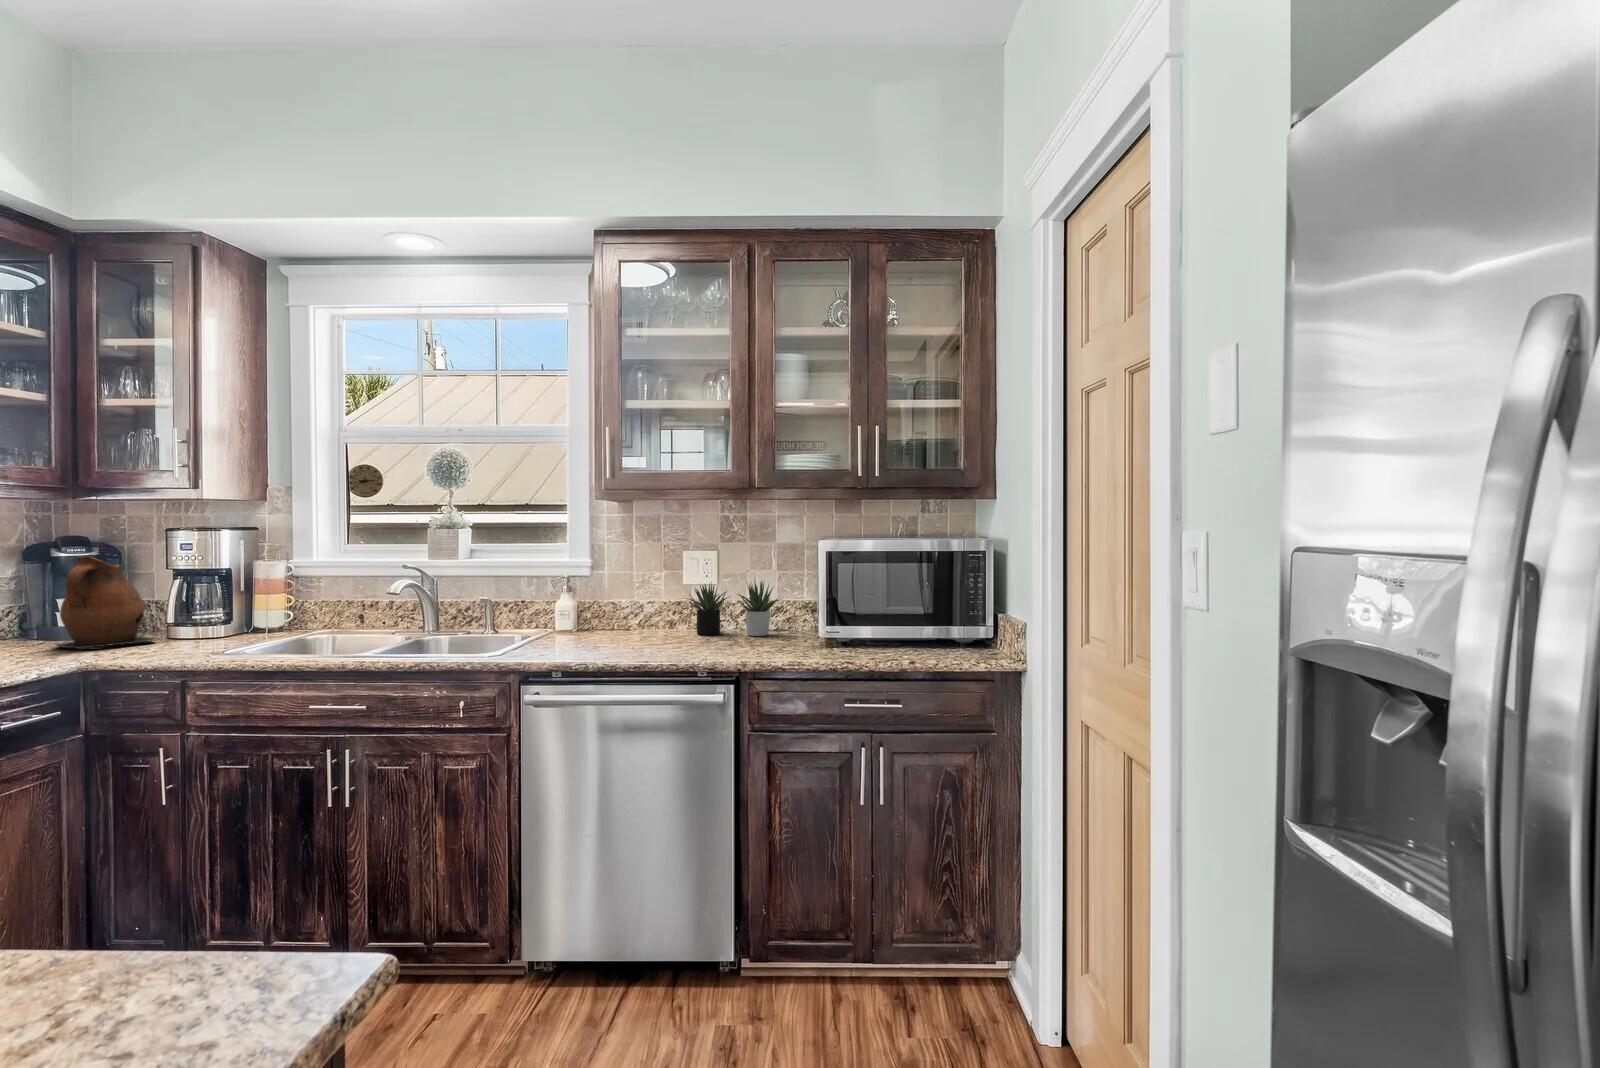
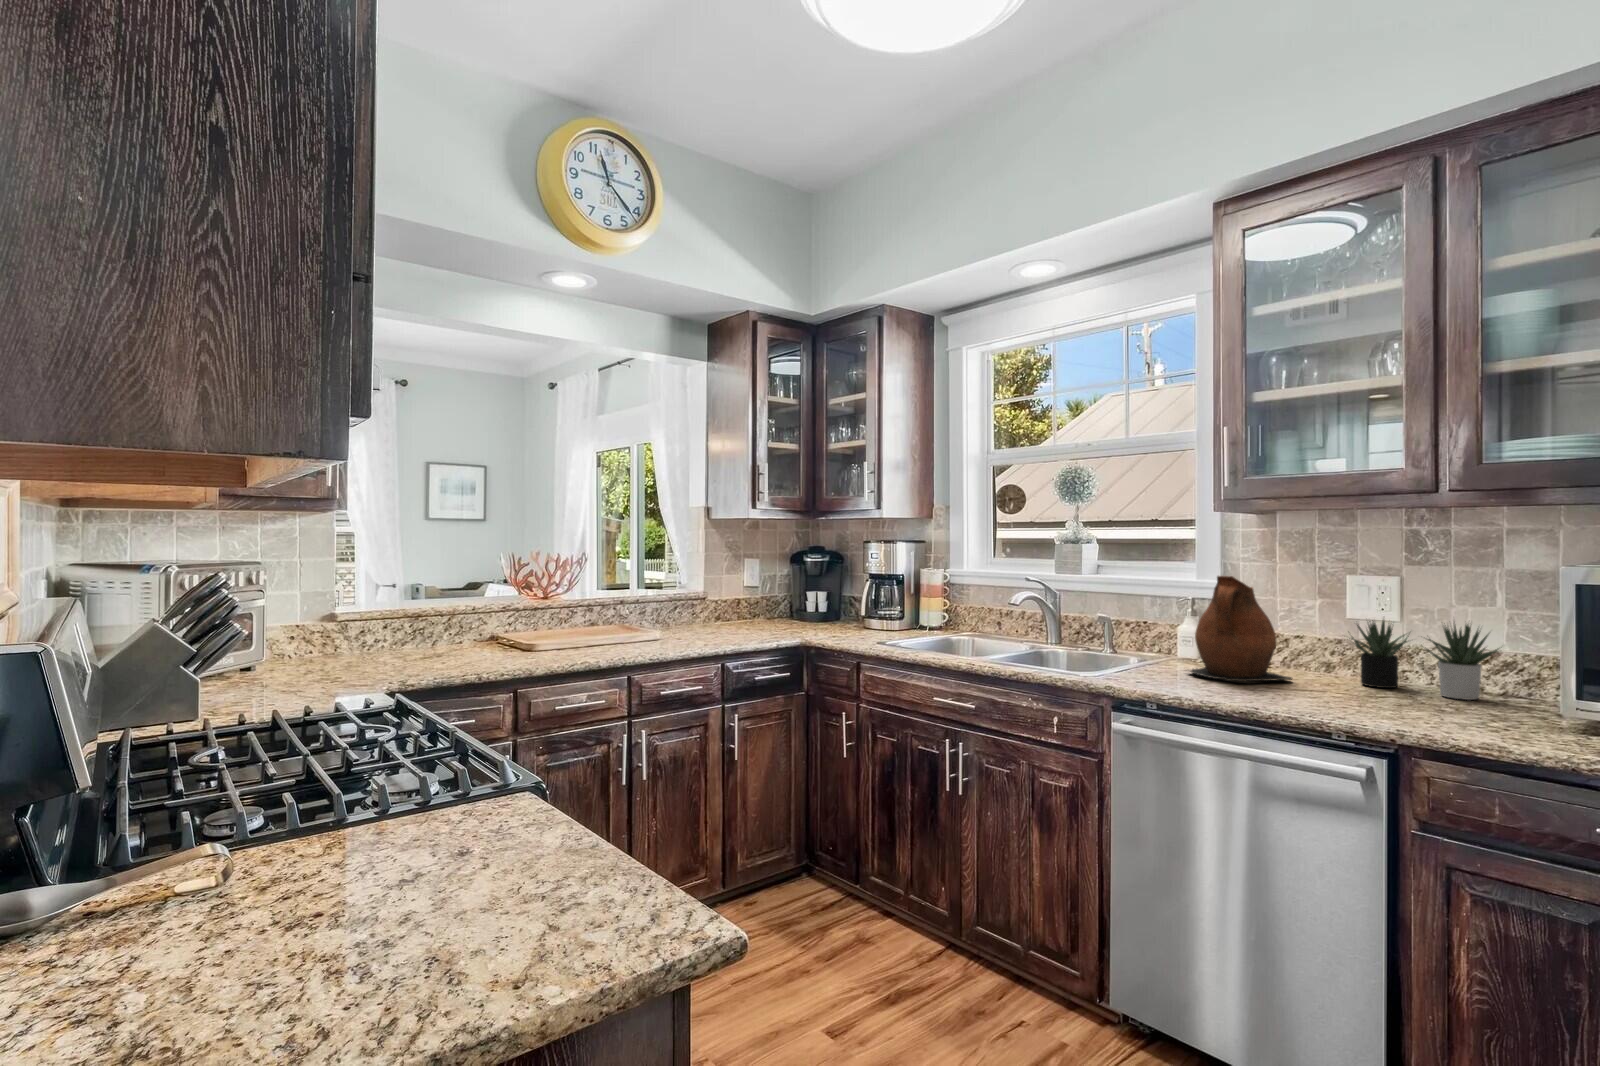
ceramic pitcher: present [56,556,156,649] -> present [1190,576,1292,681]

